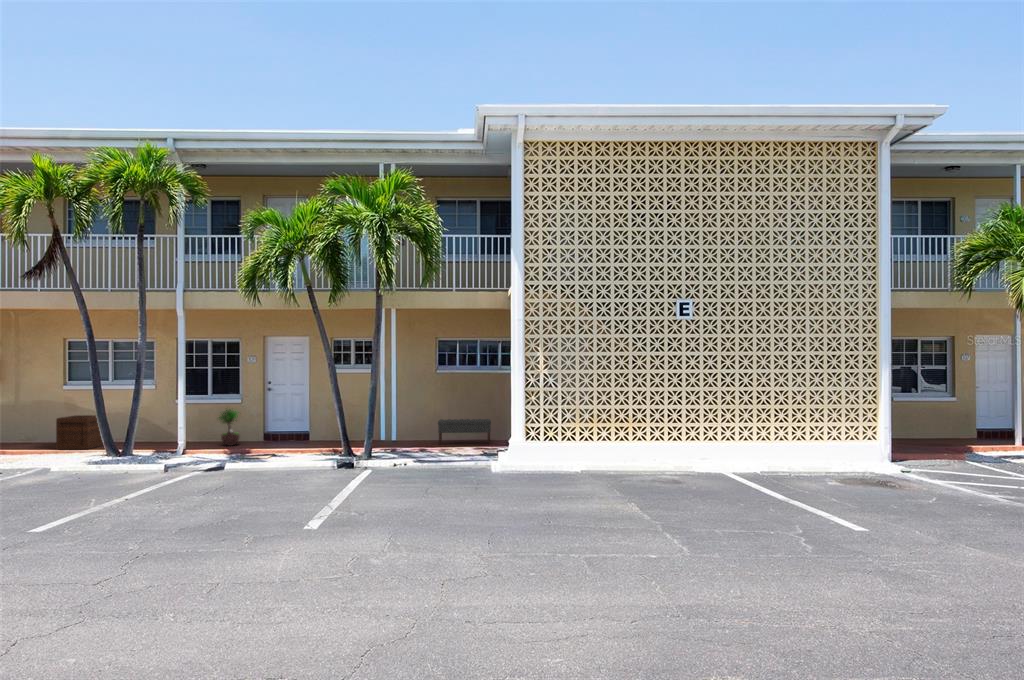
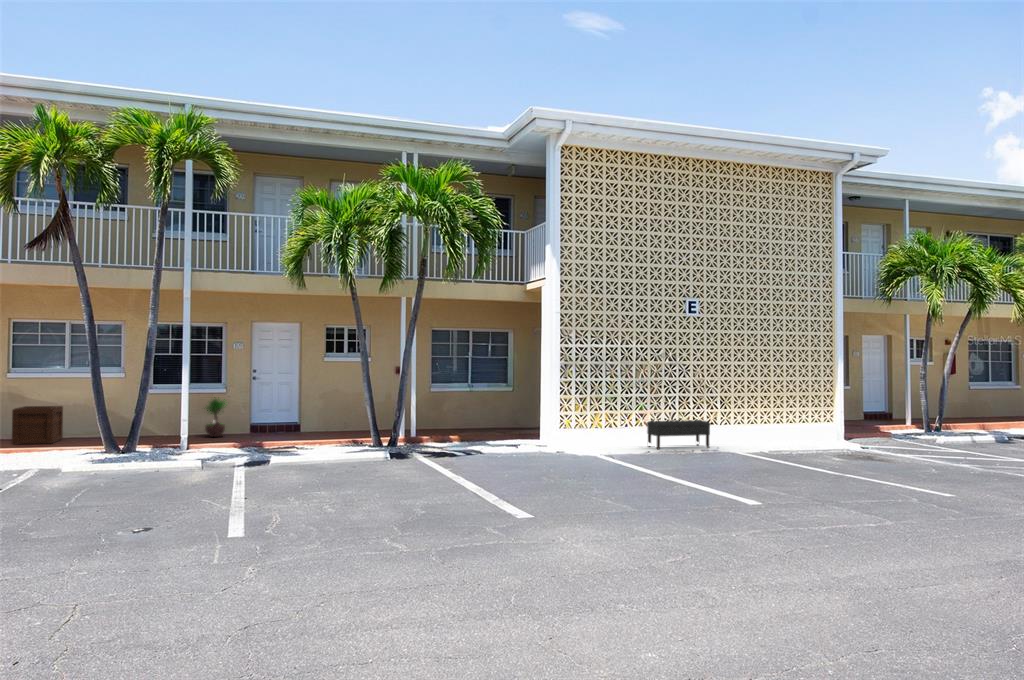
bench: present [438,419,491,444] -> present [647,420,710,449]

